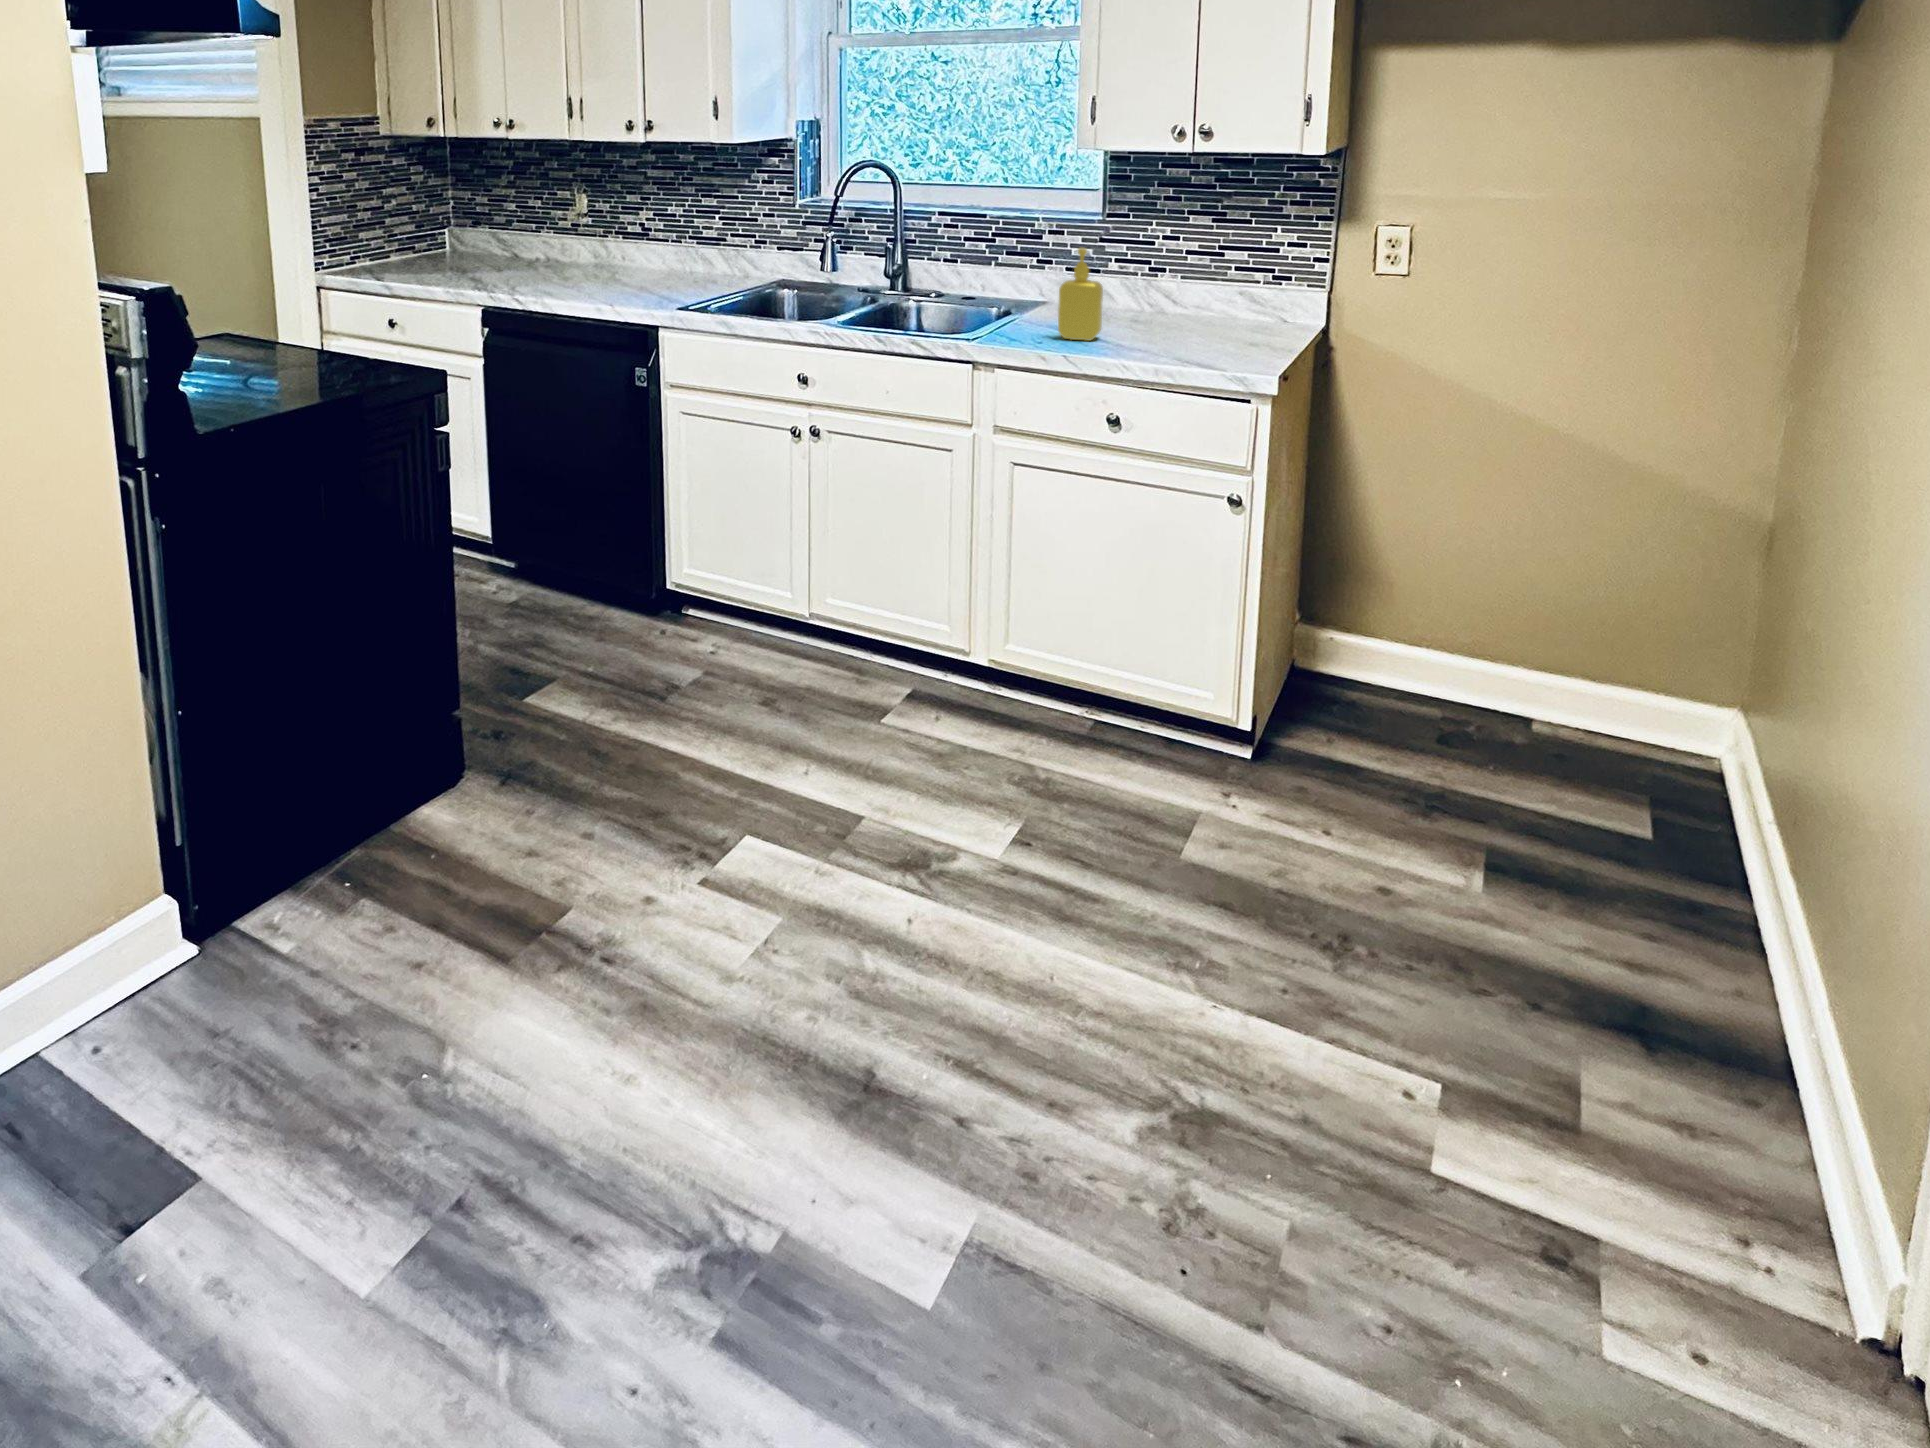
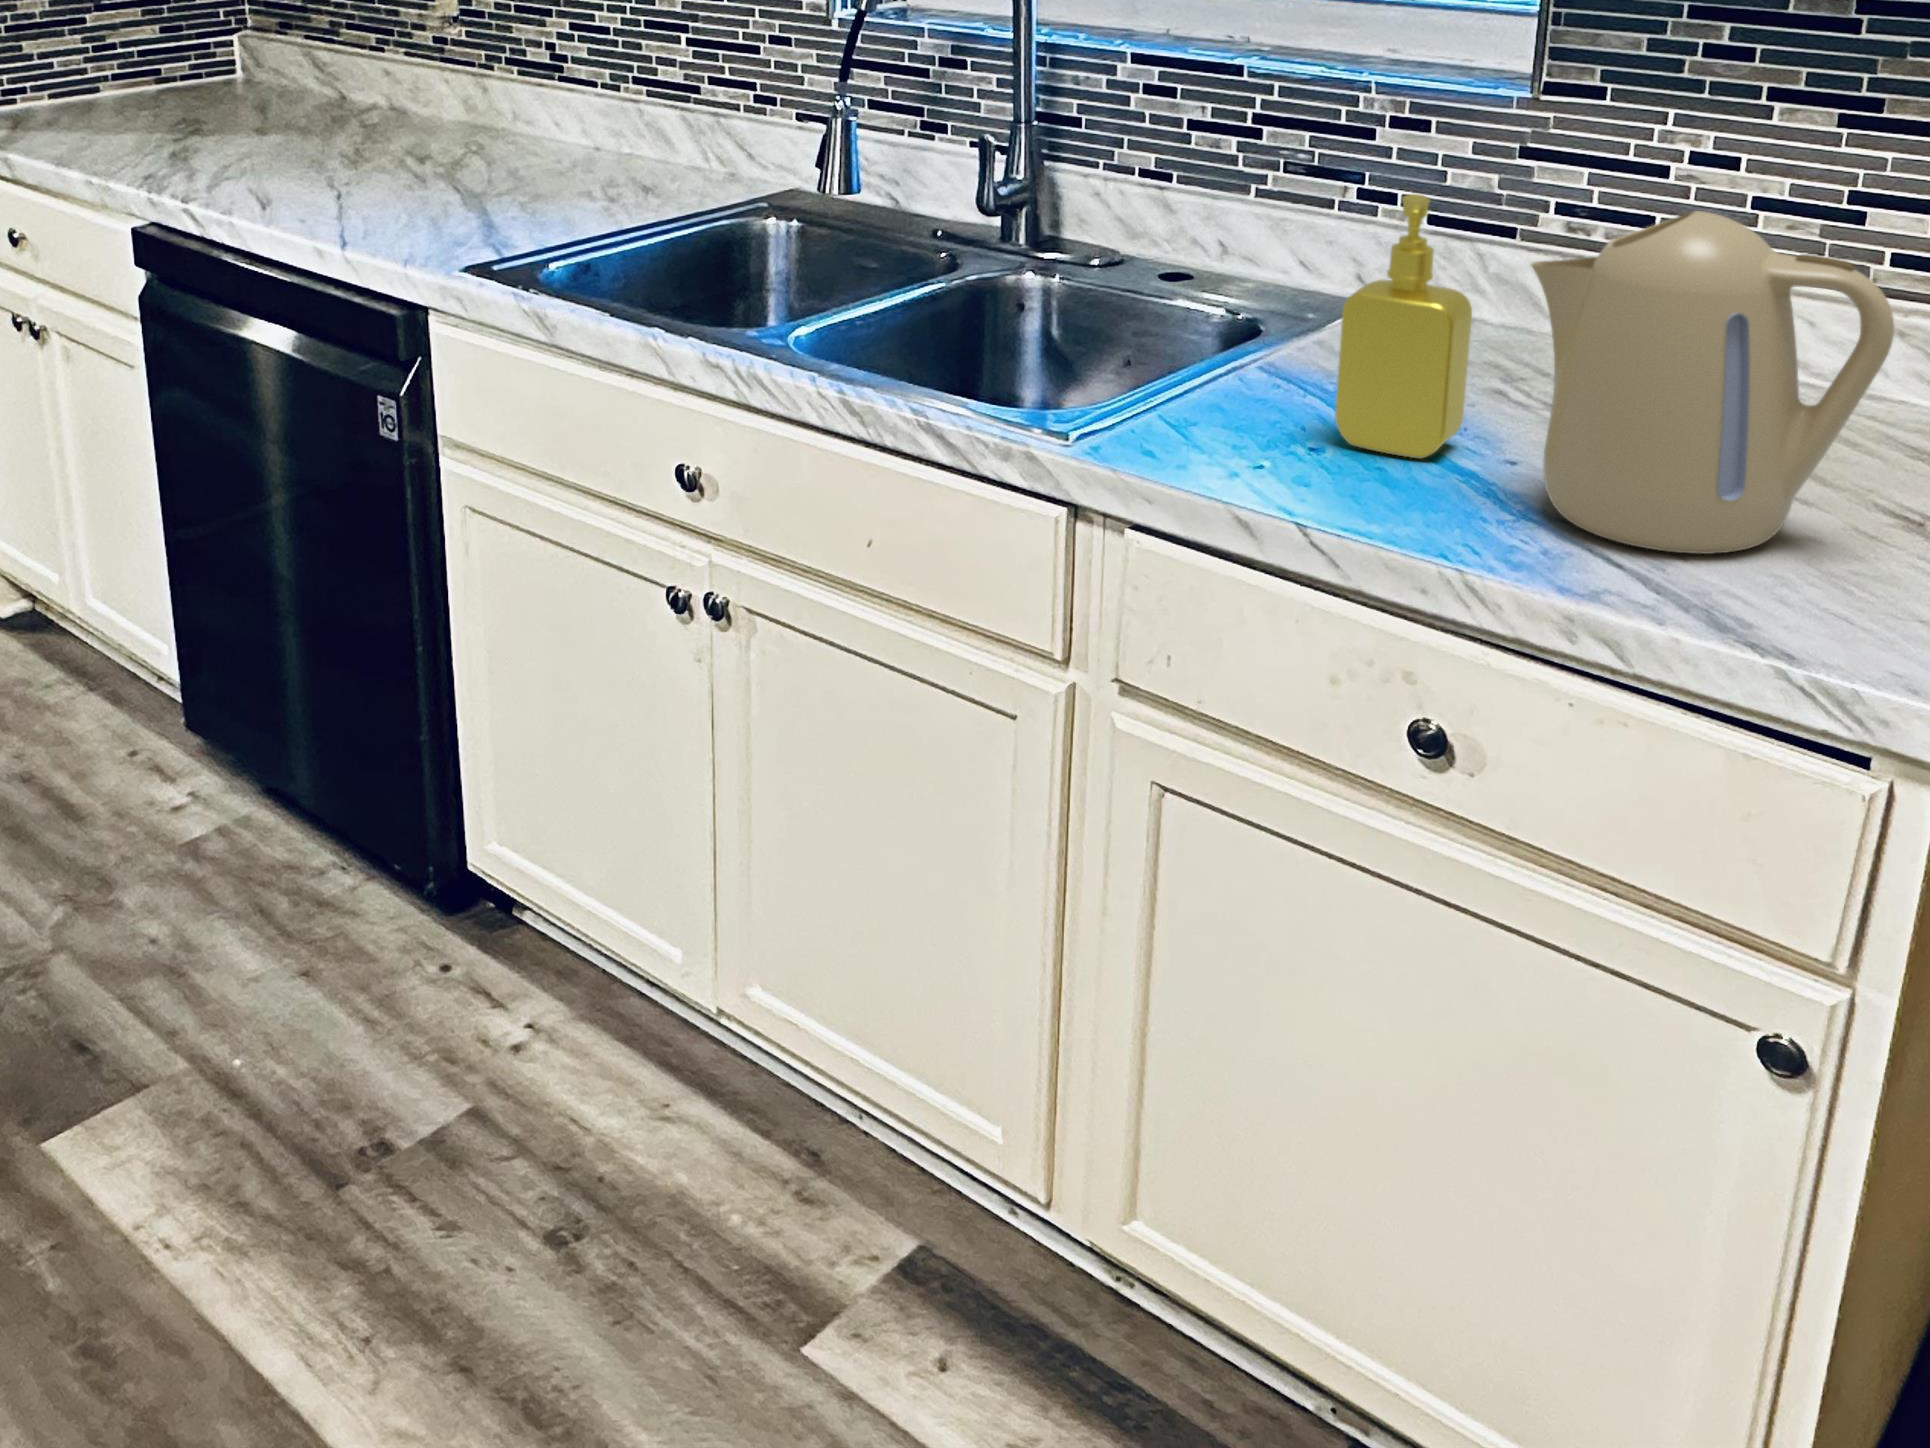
kettle: none [1127,243,1244,354] -> present [1531,211,1894,554]

